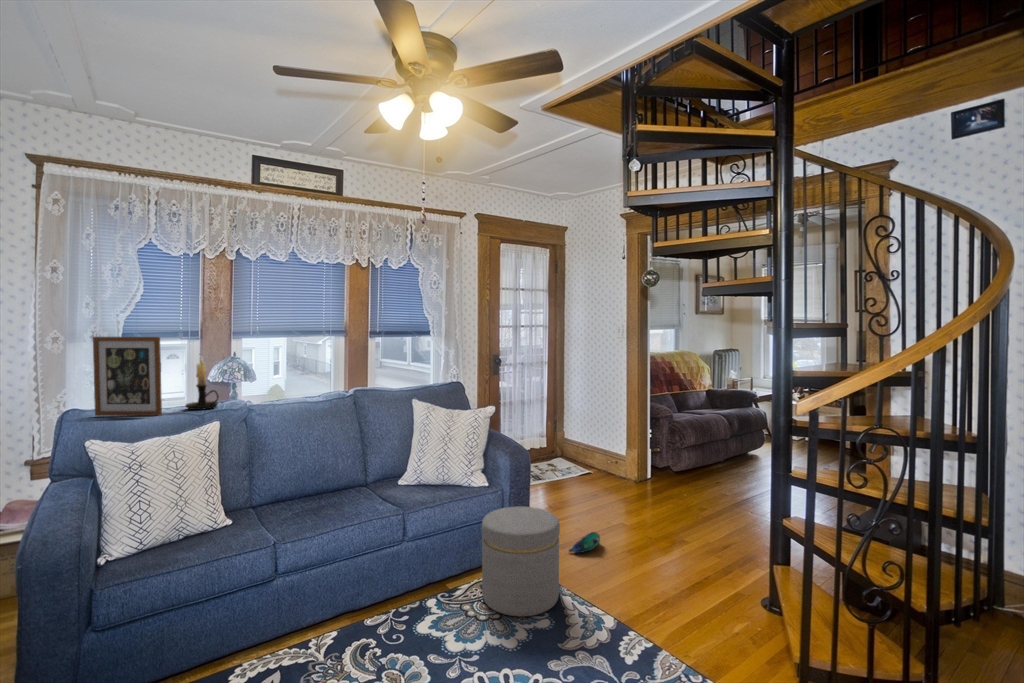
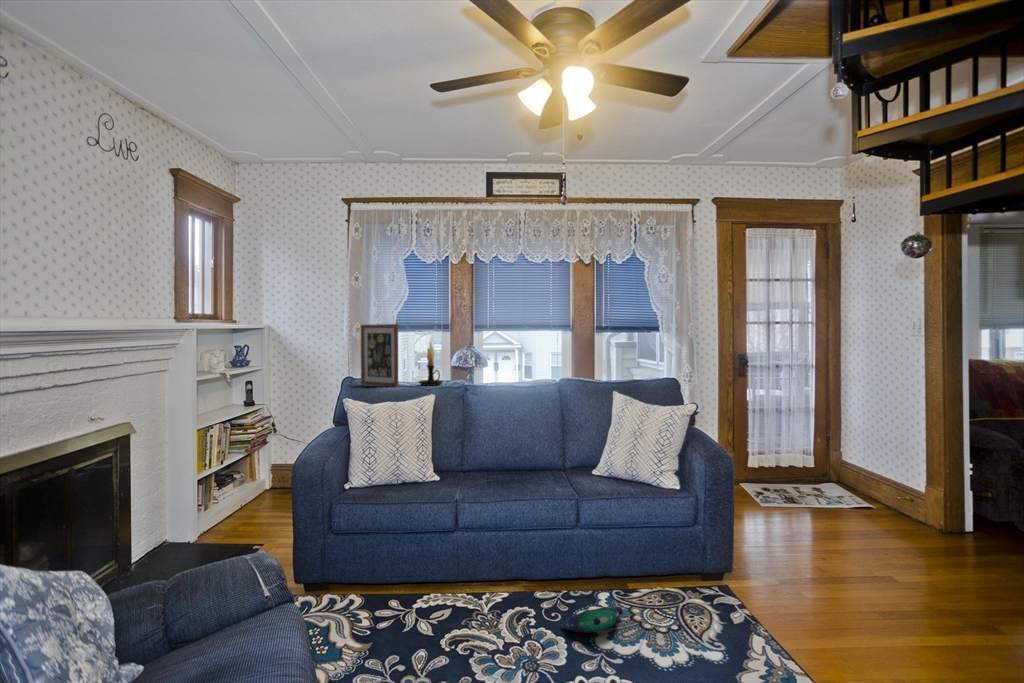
ottoman: present [482,506,560,616] -> none [656,514,750,641]
plush toy: present [569,532,600,553] -> present [561,607,623,633]

